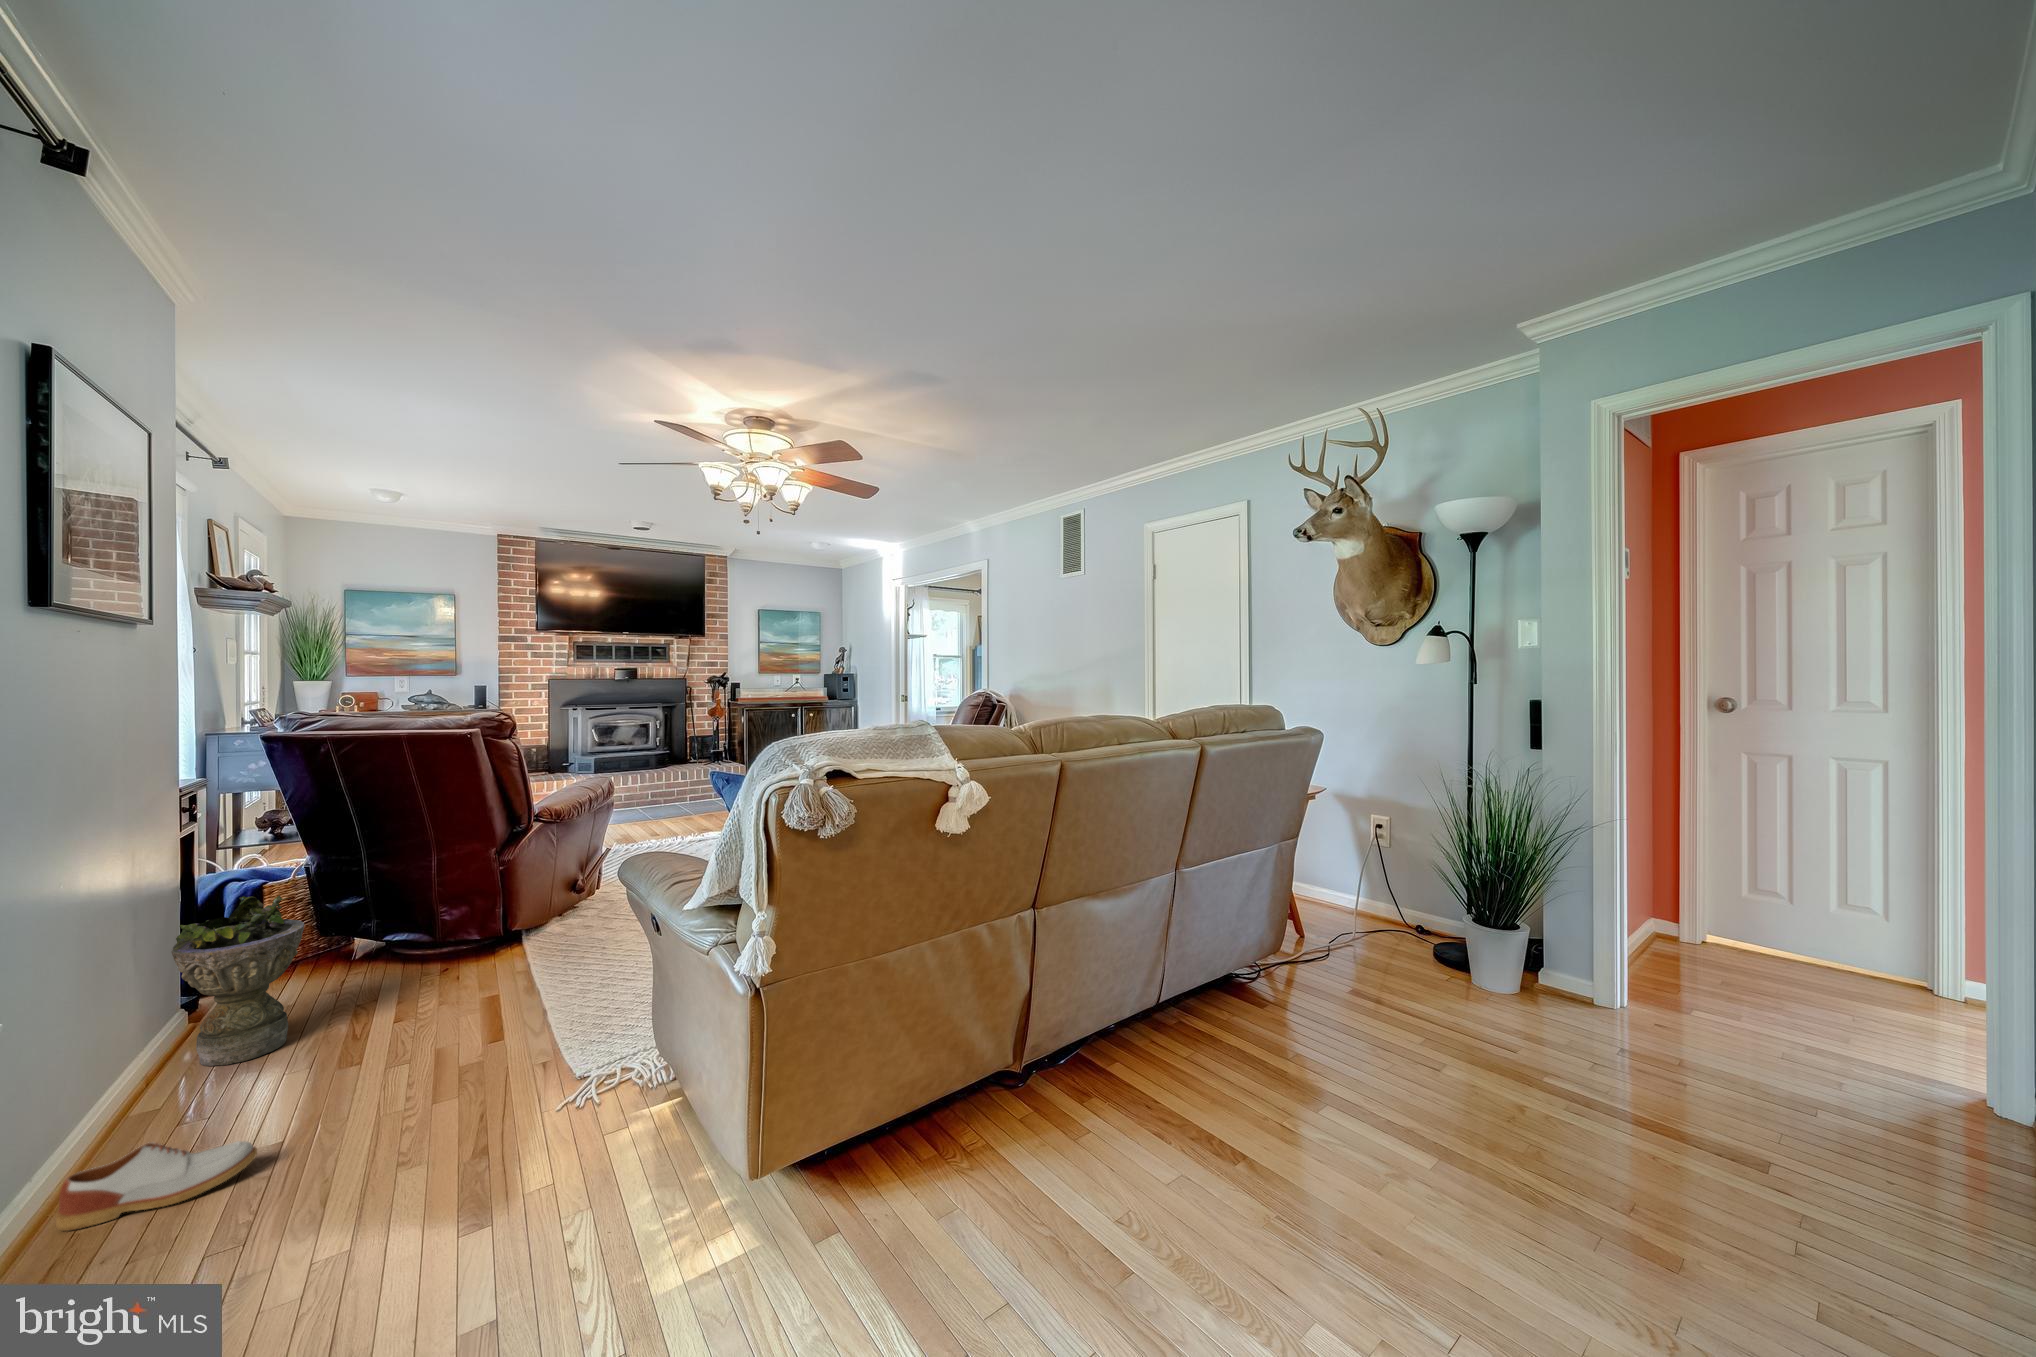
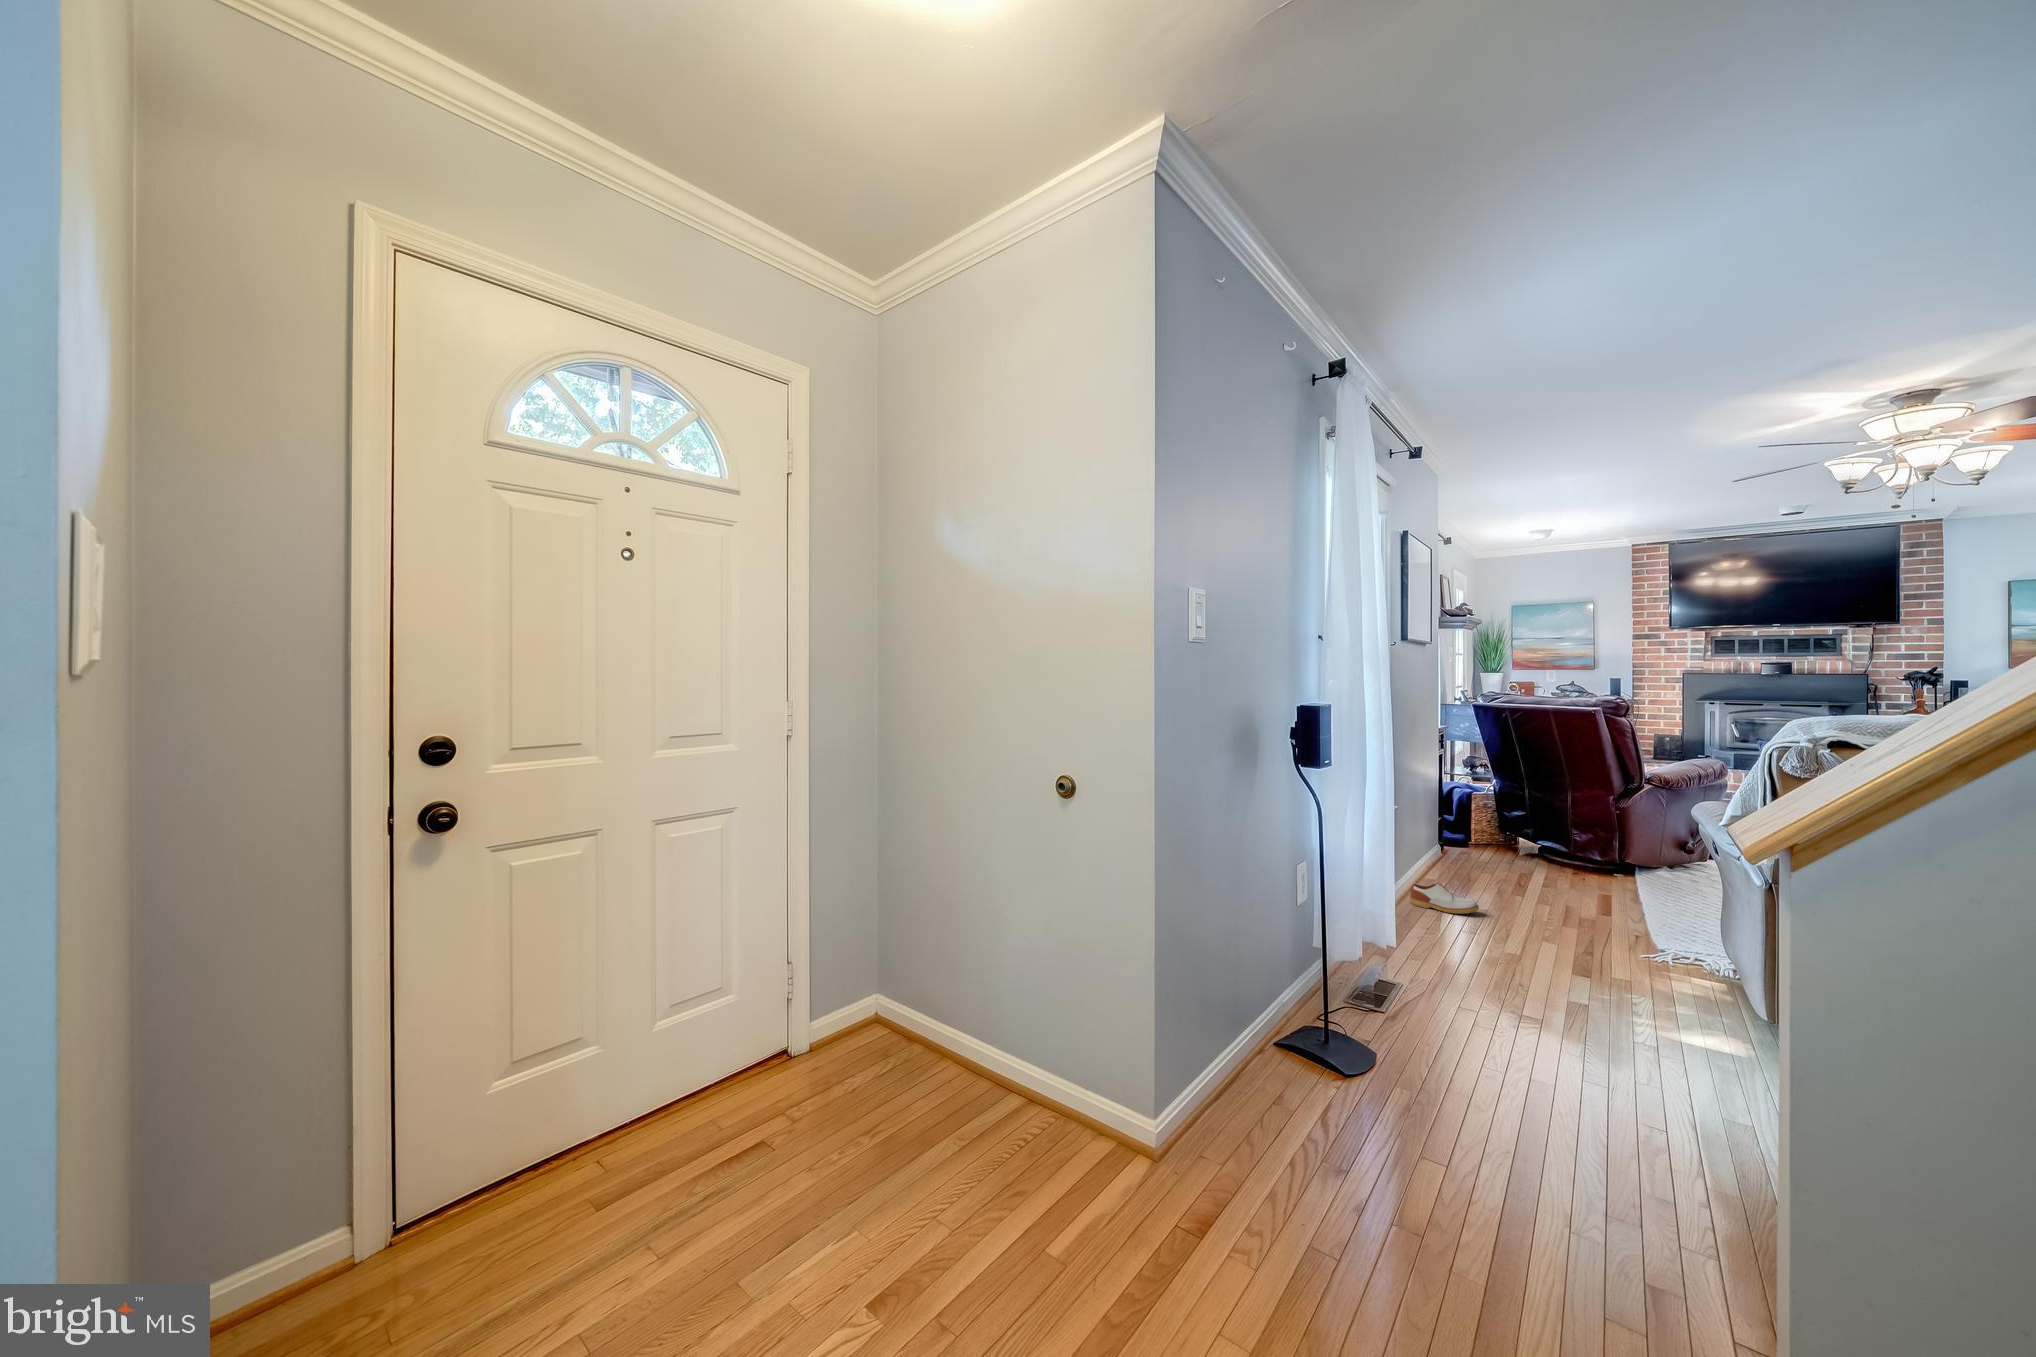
planter: present [171,895,304,1066] -> none [1438,792,1495,877]

